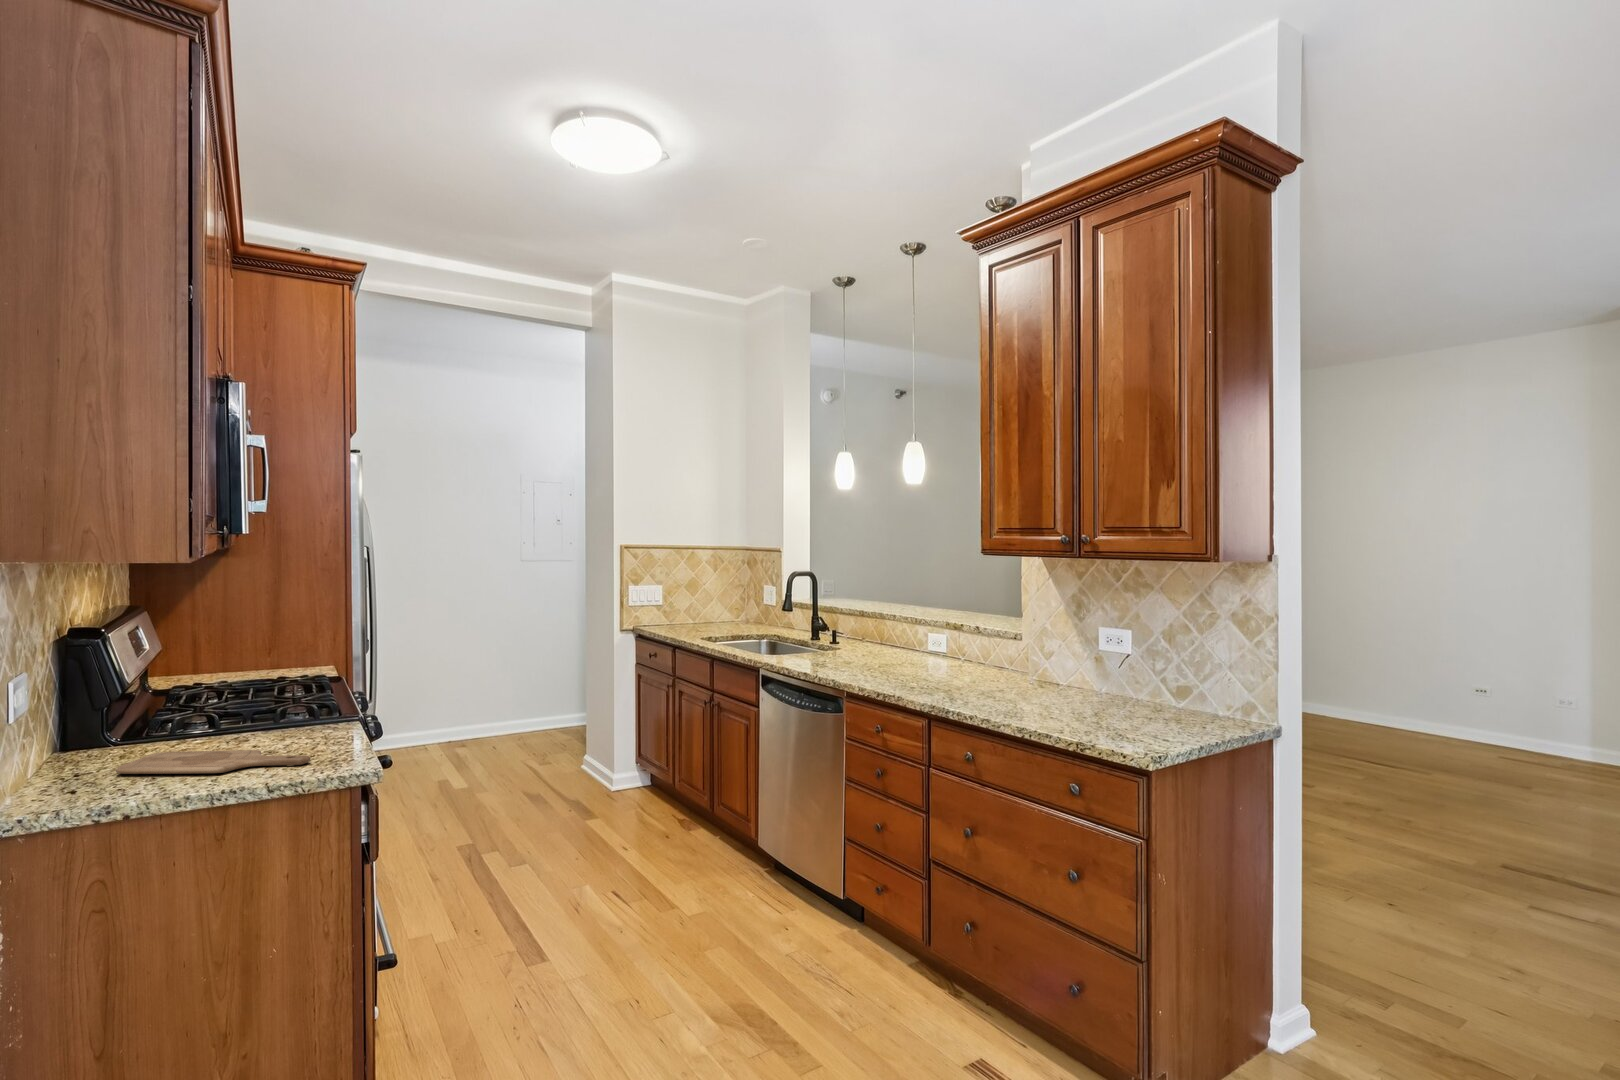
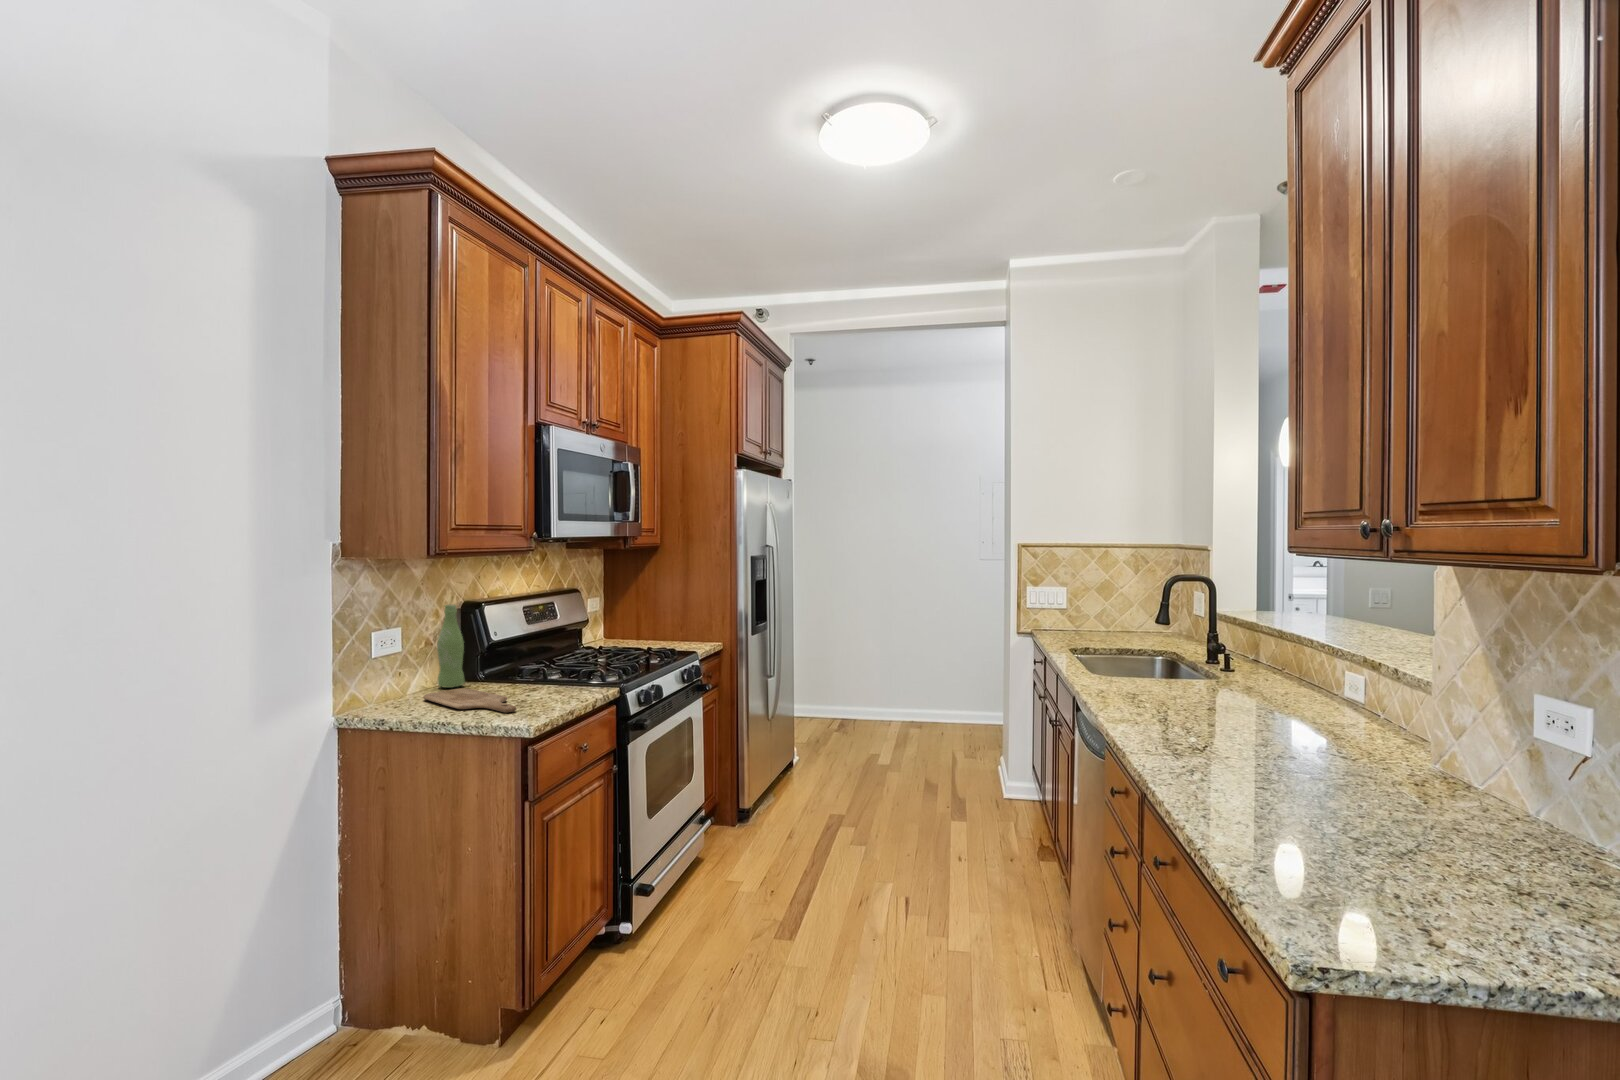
bottle: none [87,641,132,759] -> present [437,605,465,688]

